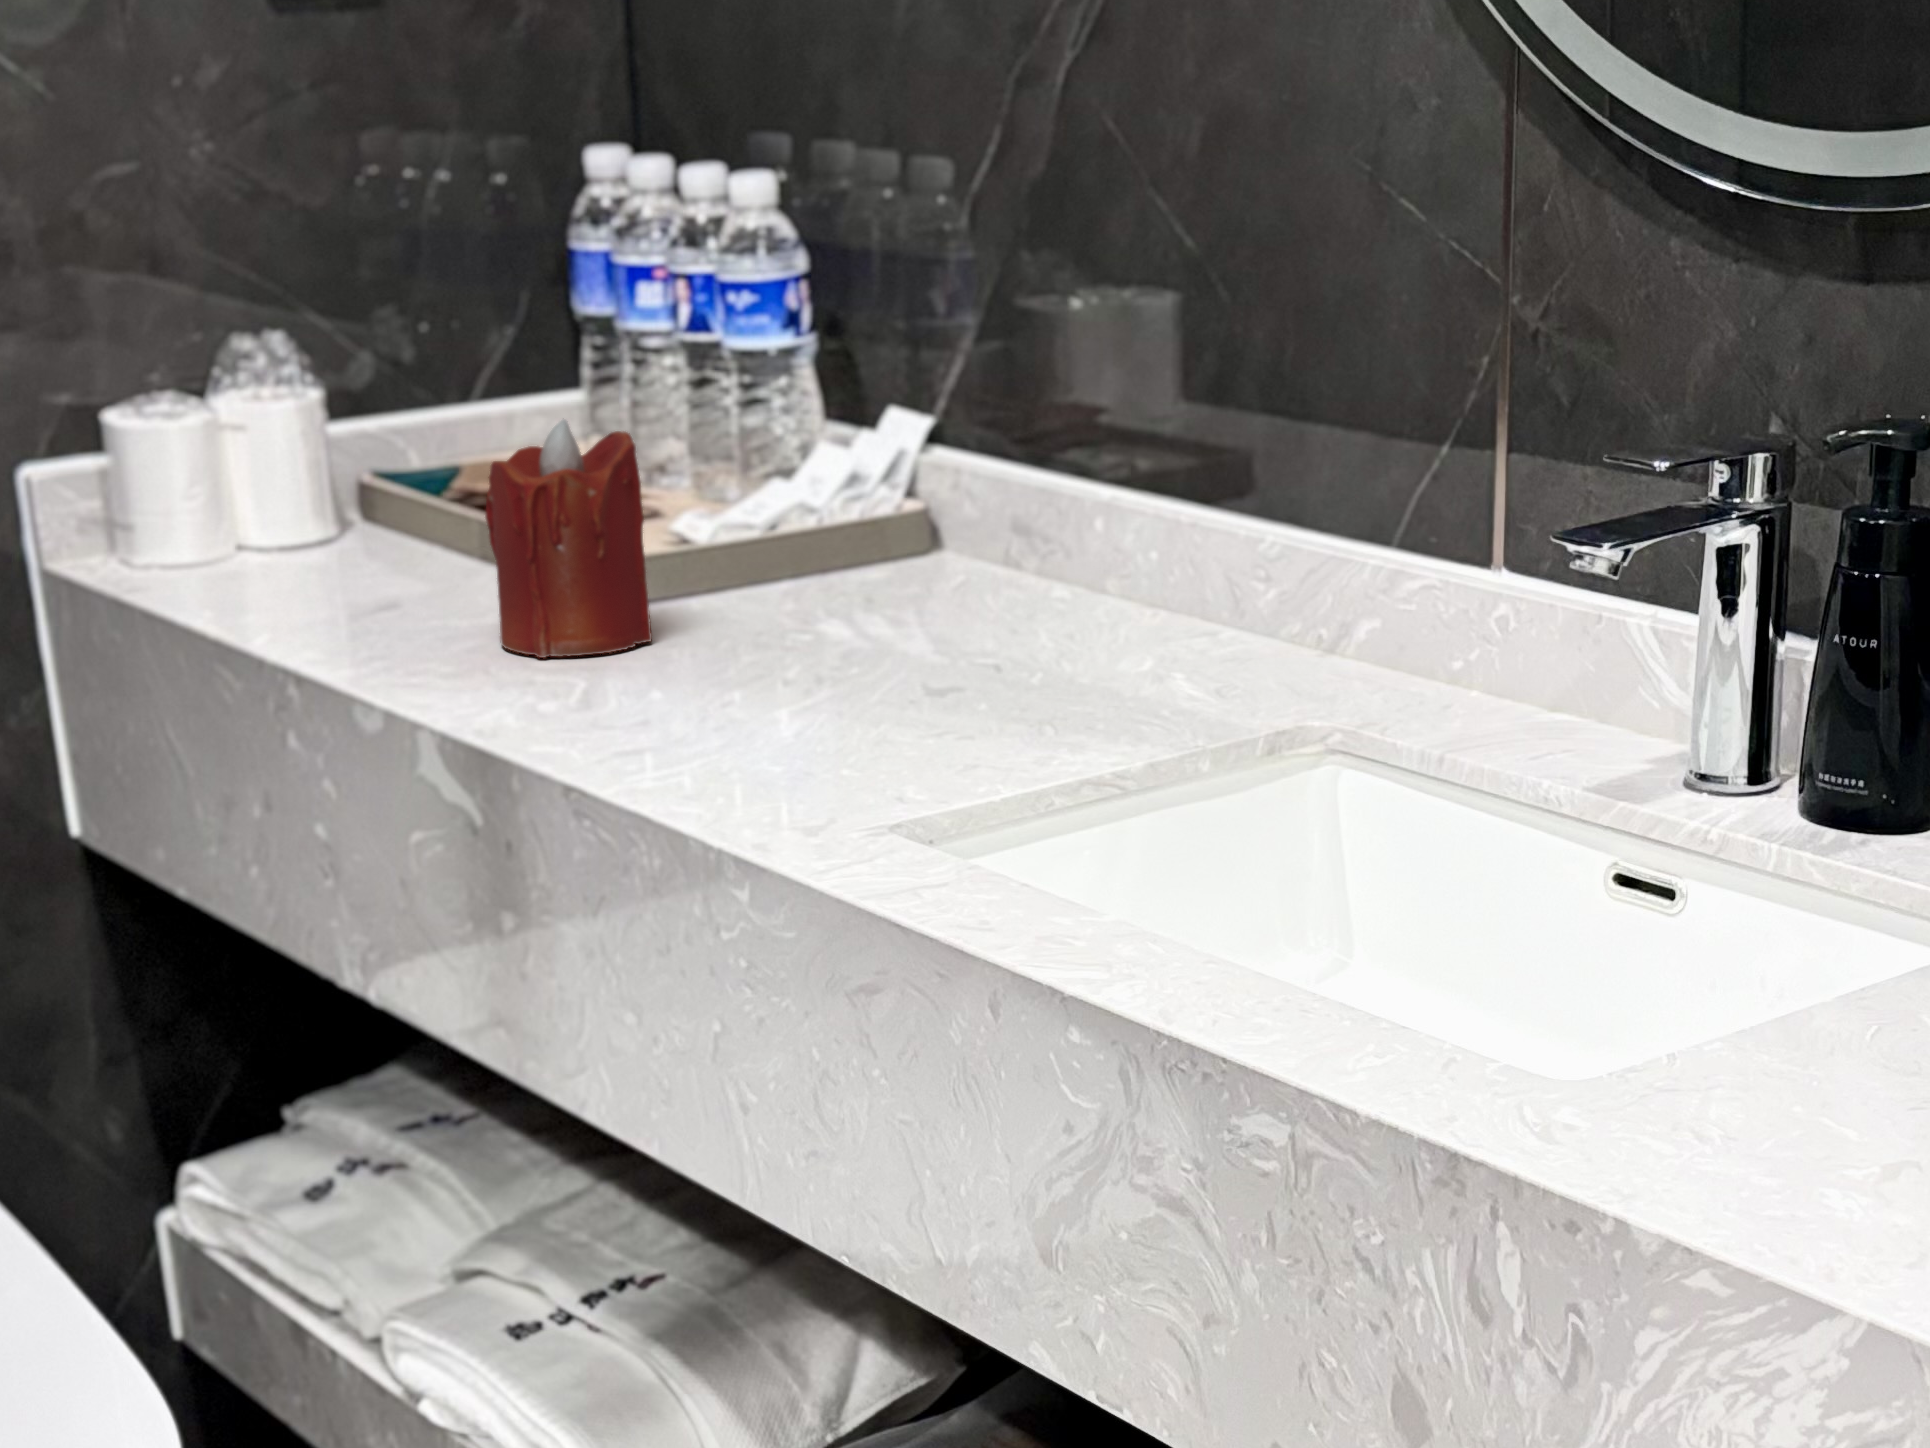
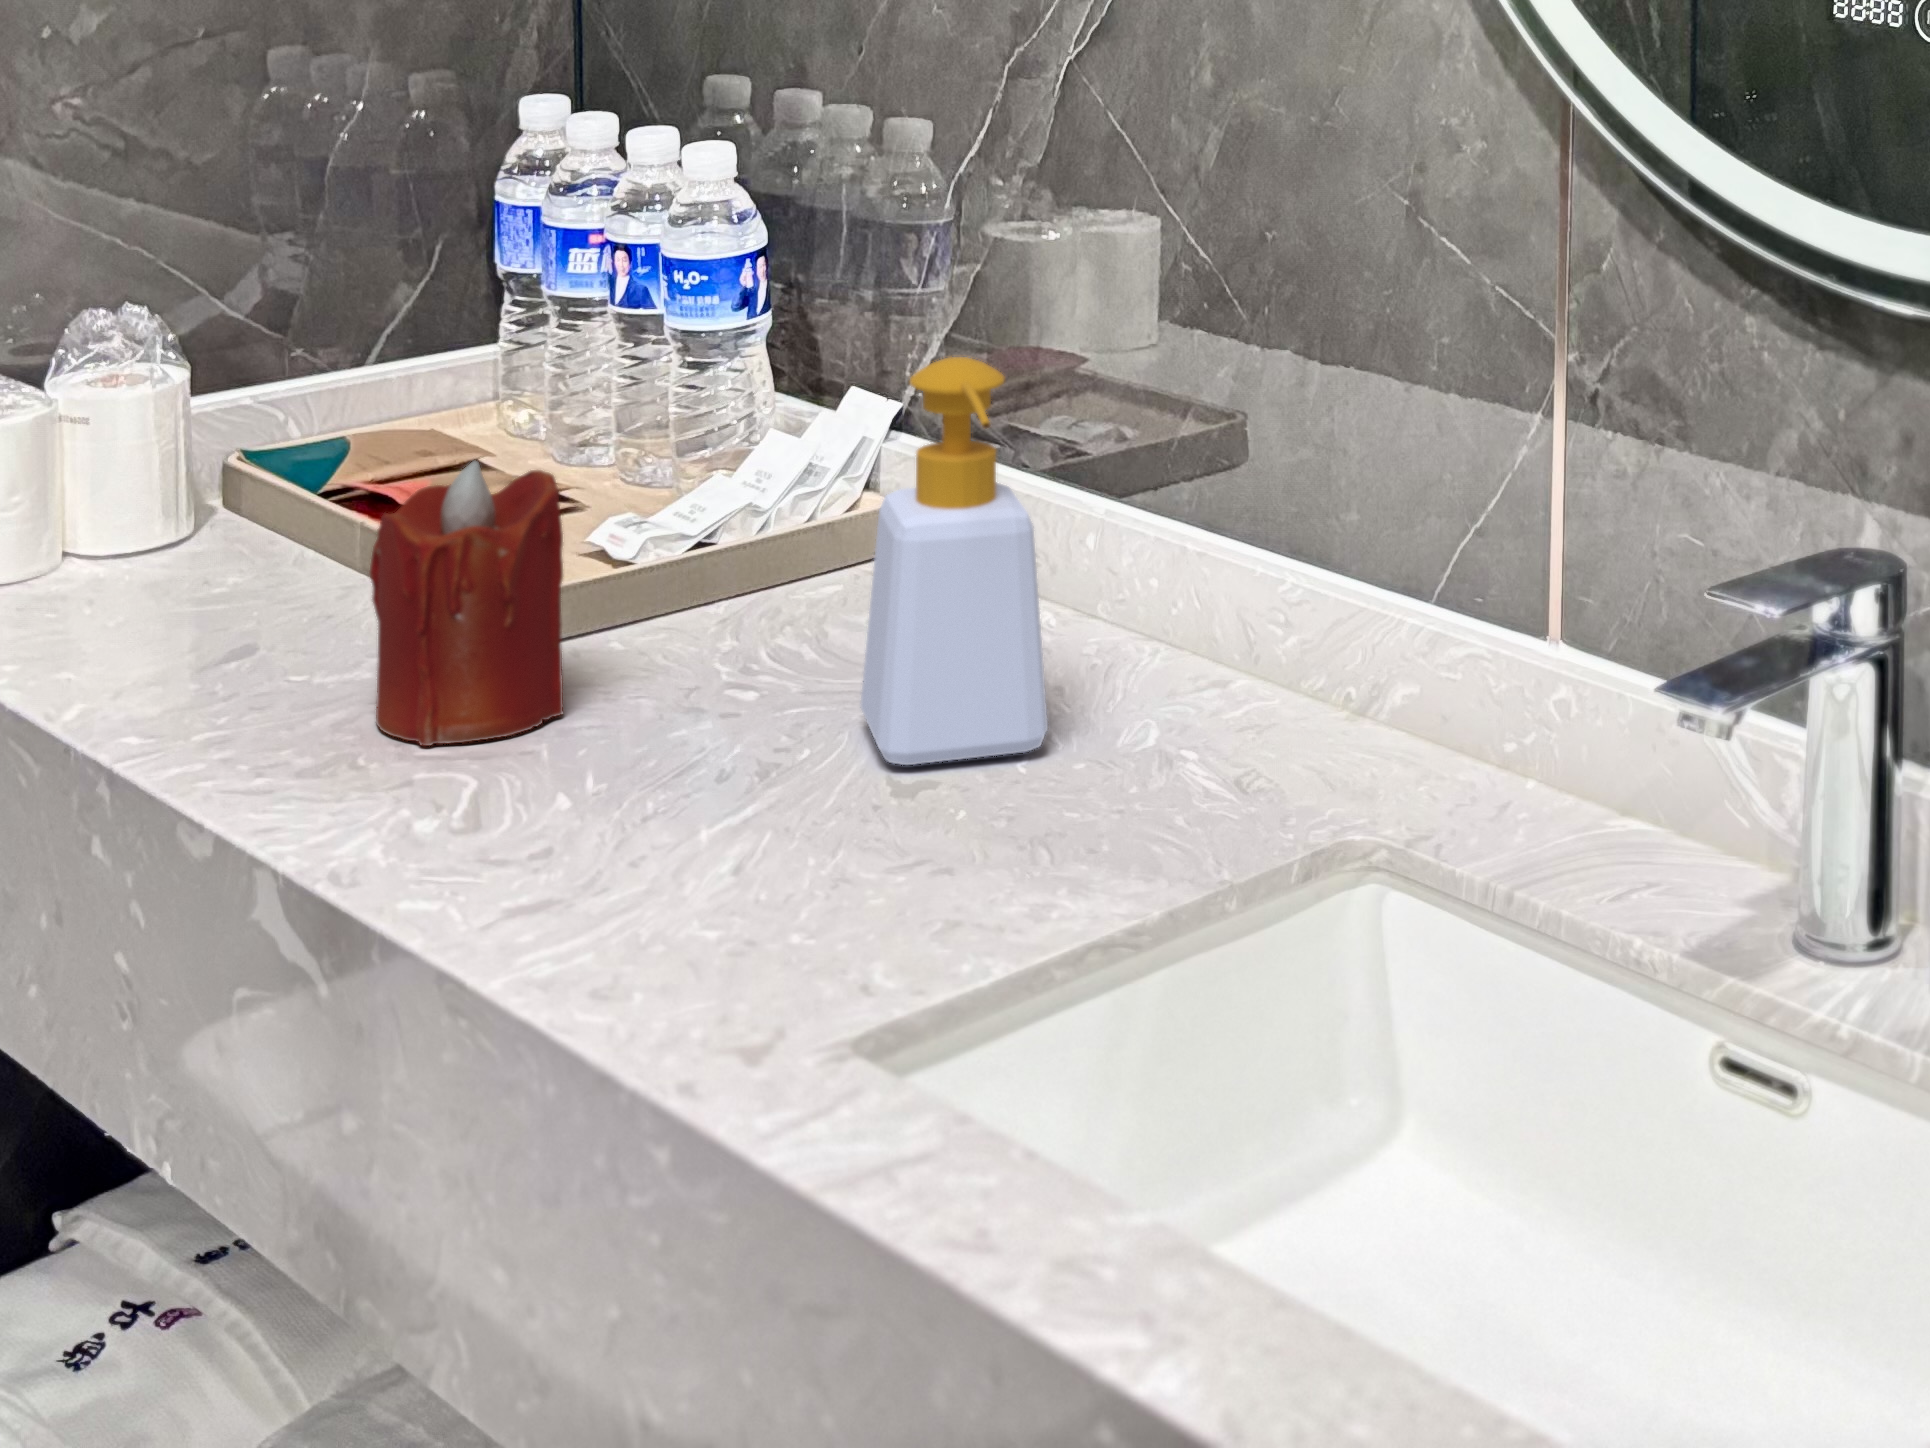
soap bottle: none [898,314,1057,673] -> present [860,357,1048,765]

